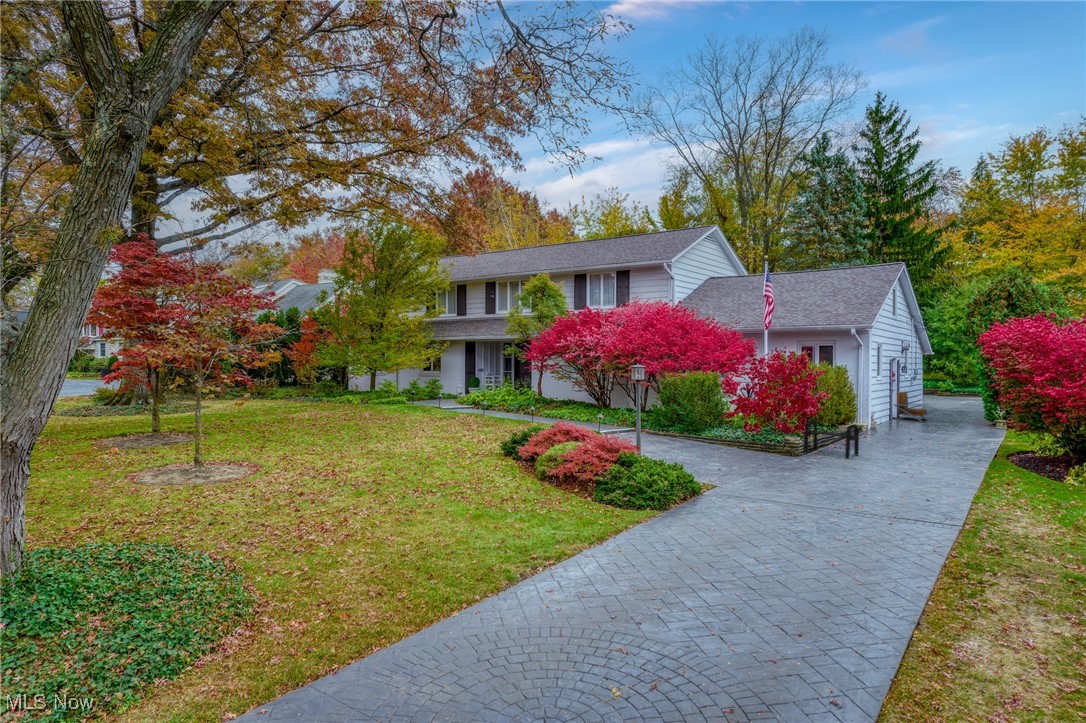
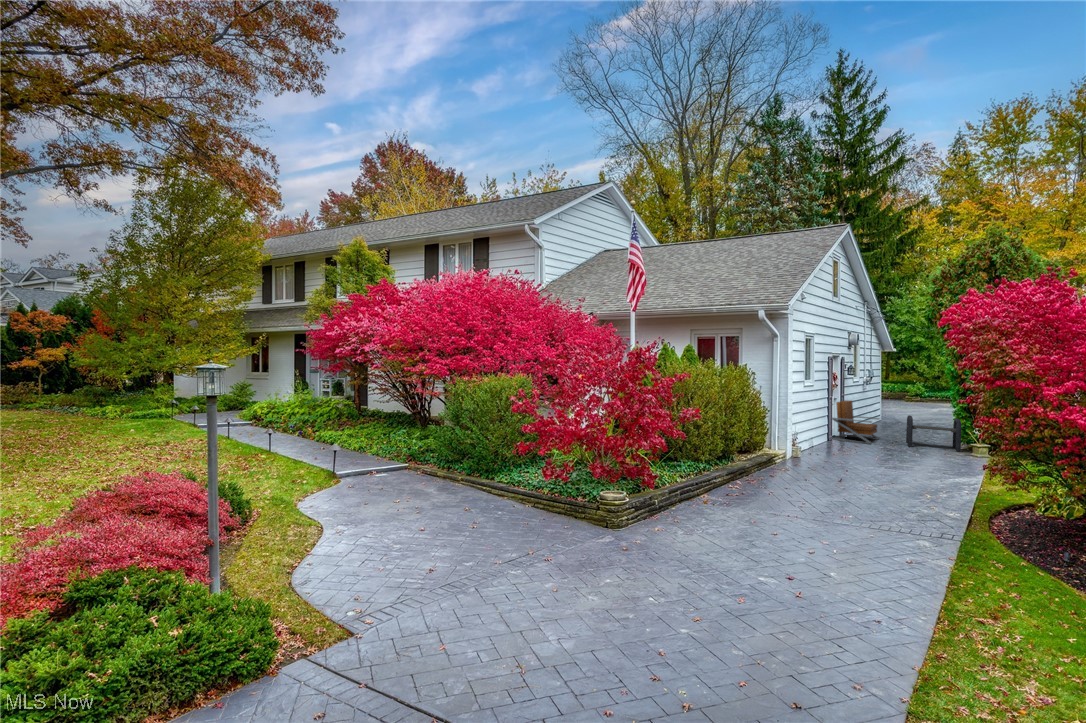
bench: present [804,420,859,458] -> present [906,415,961,452]

